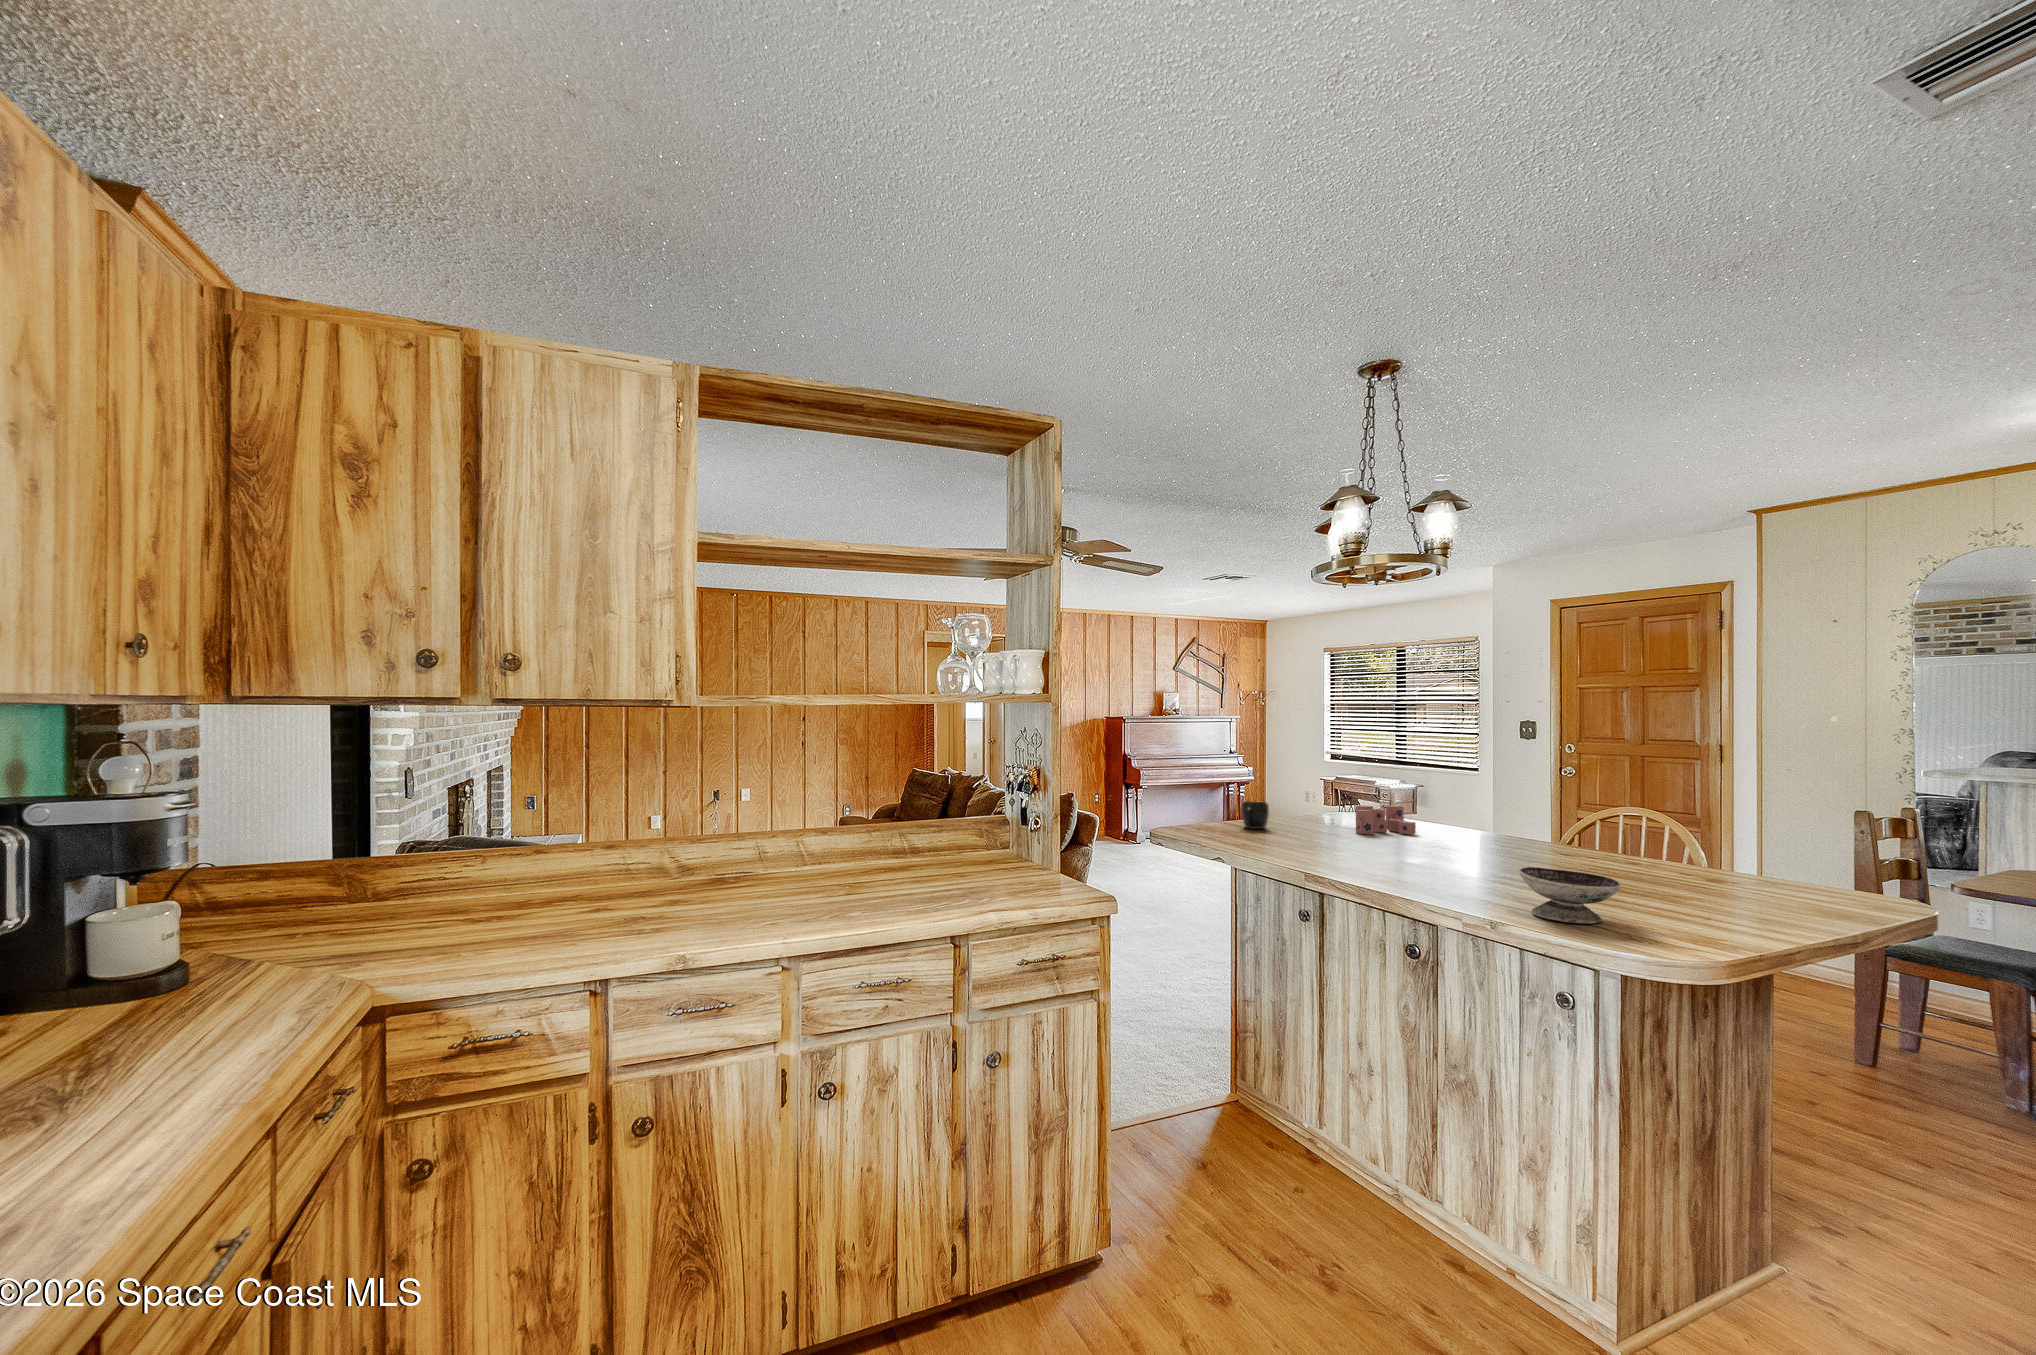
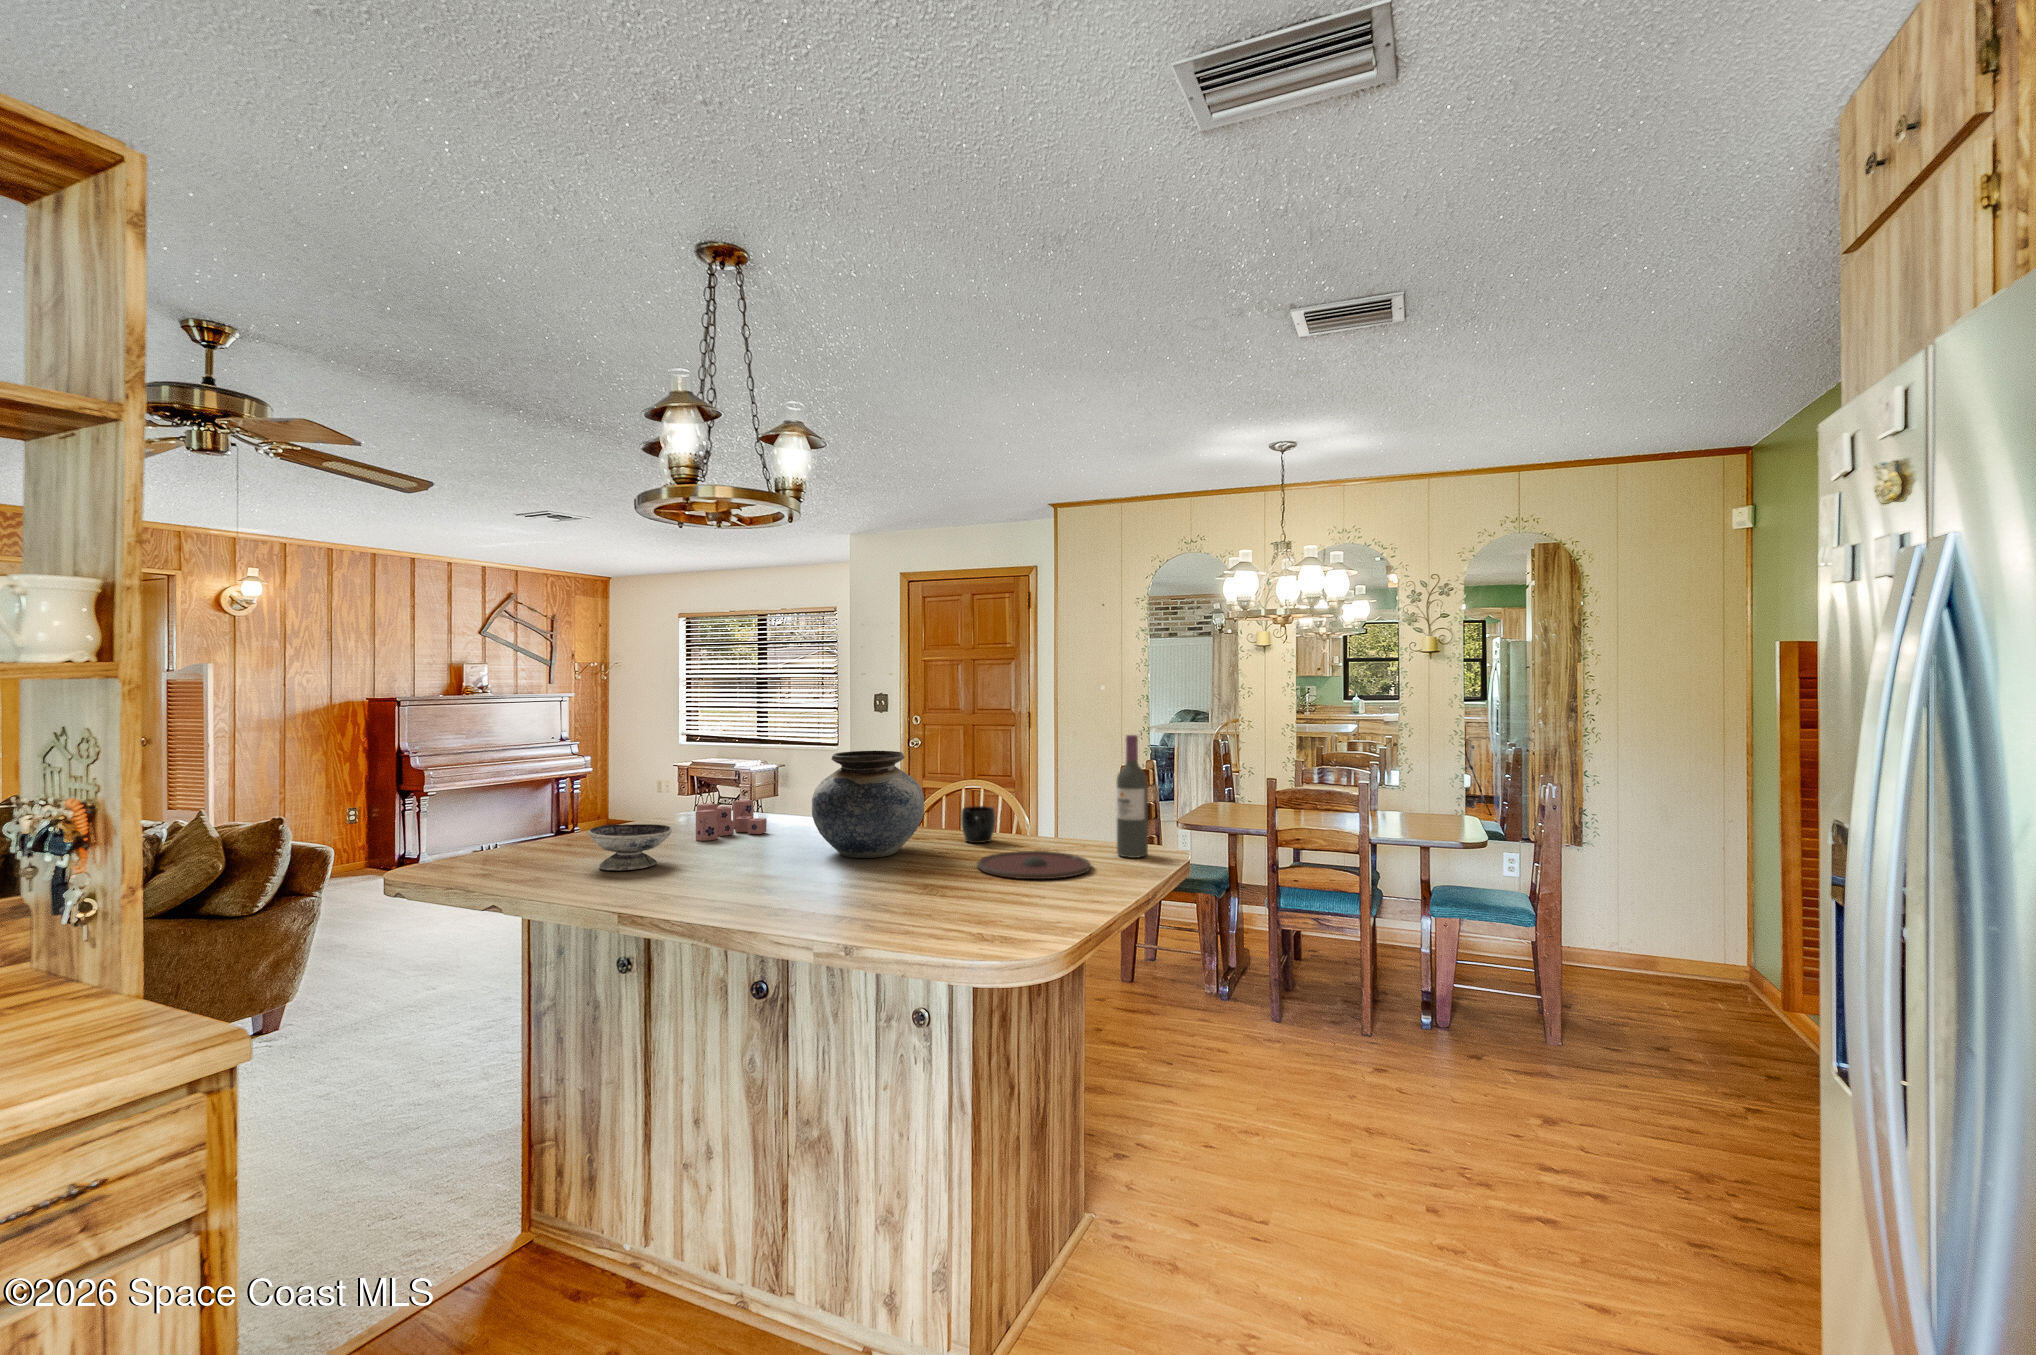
vase: none [1458,770,1571,864] -> present [812,751,924,858]
wine bottle: none [1811,770,1858,903] -> present [1117,735,1148,858]
mug: present [1241,801,1269,829] -> present [961,806,996,843]
bowl: present [1519,867,1621,924] -> present [588,824,672,870]
plate: none [1628,876,1771,906] -> present [977,851,1091,879]

